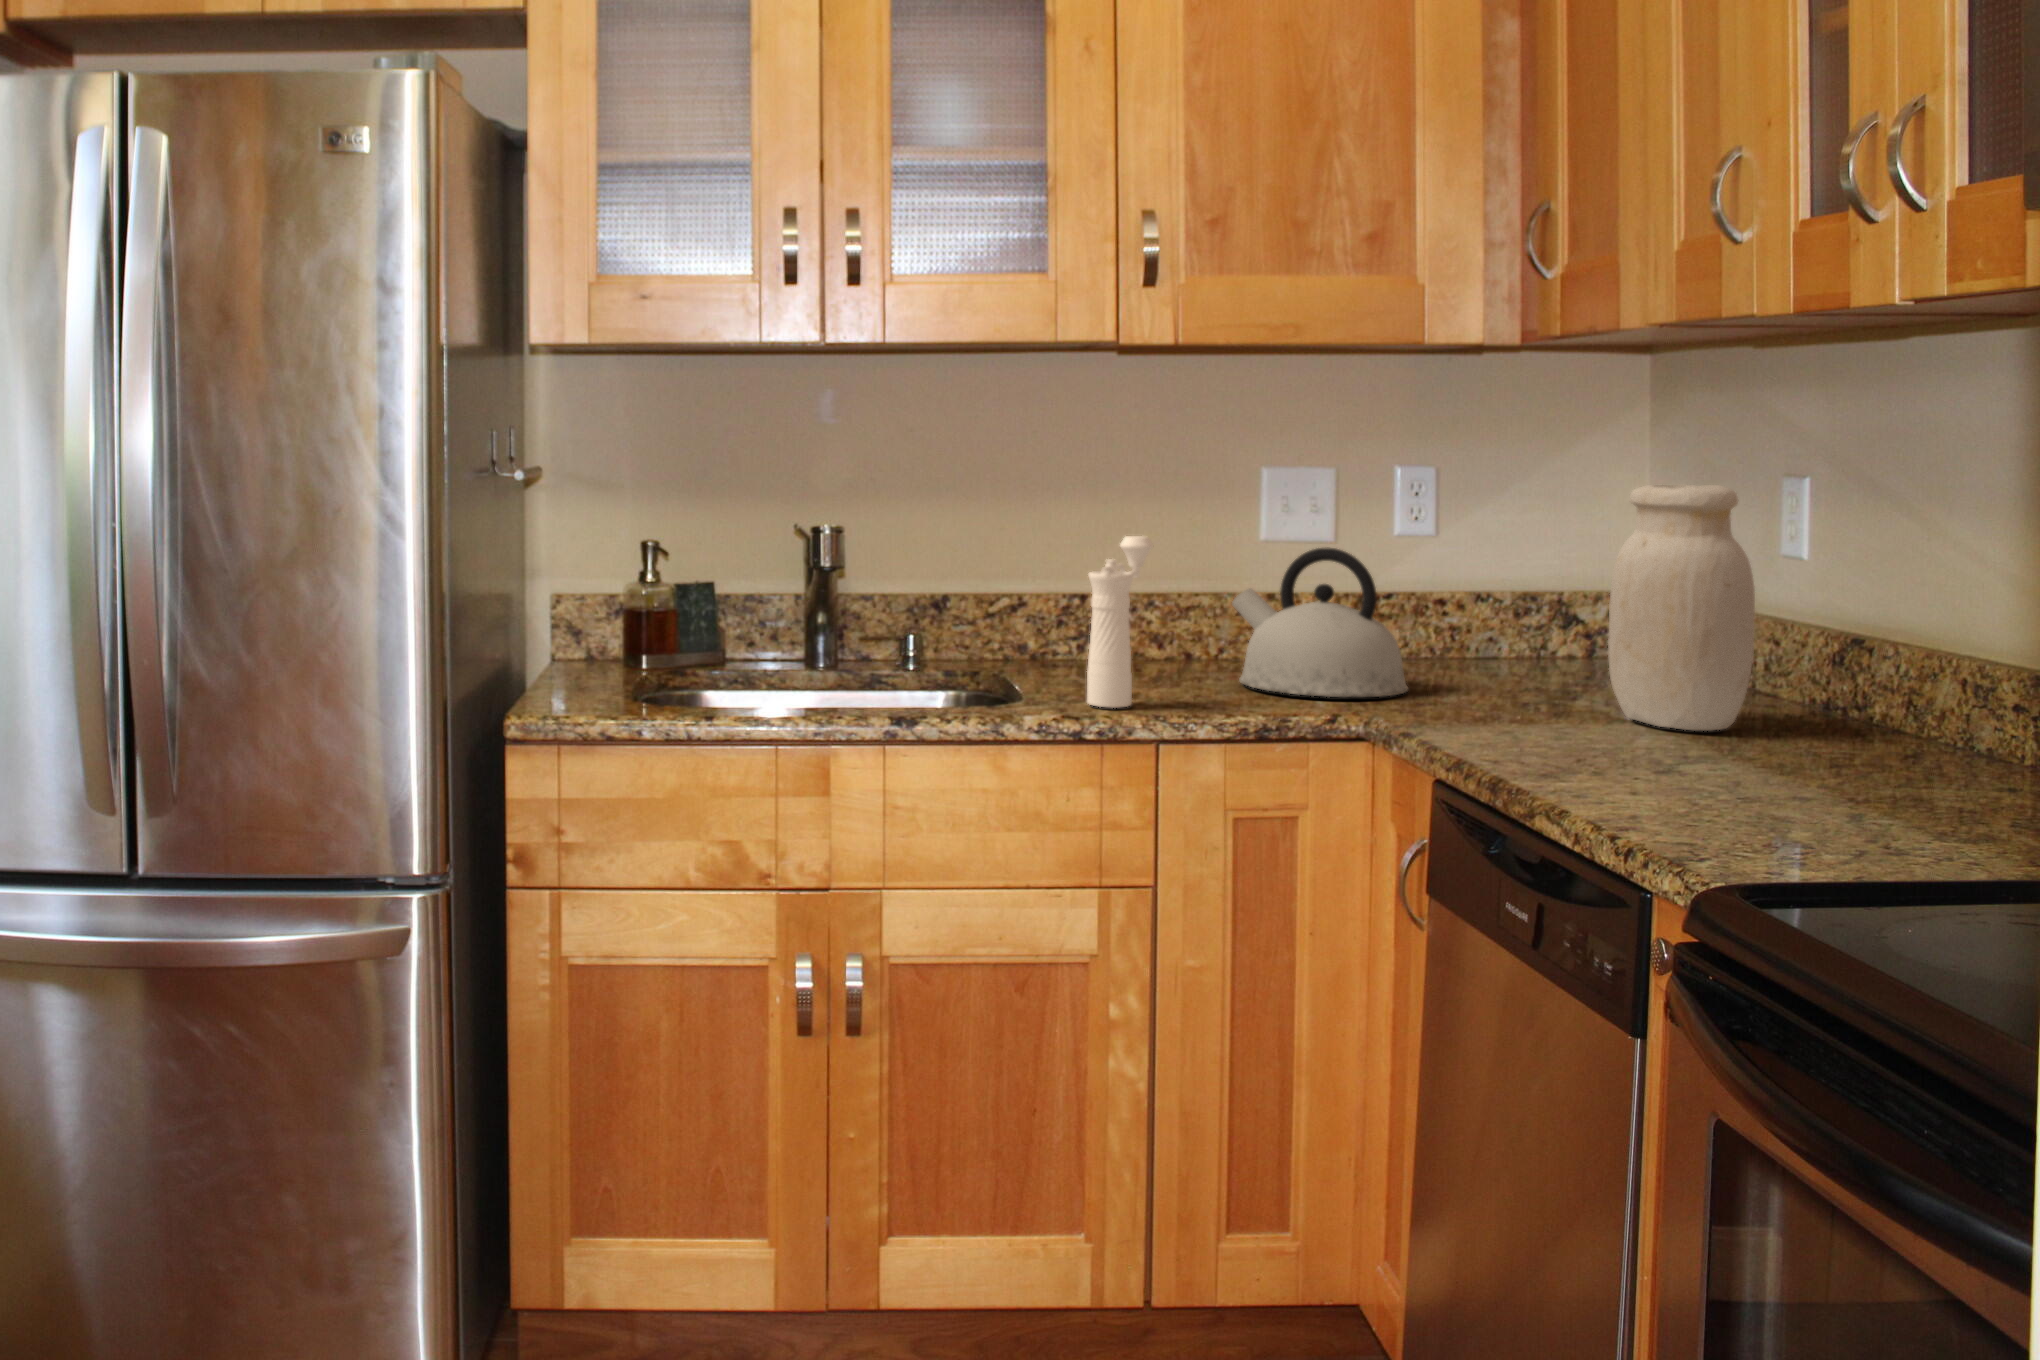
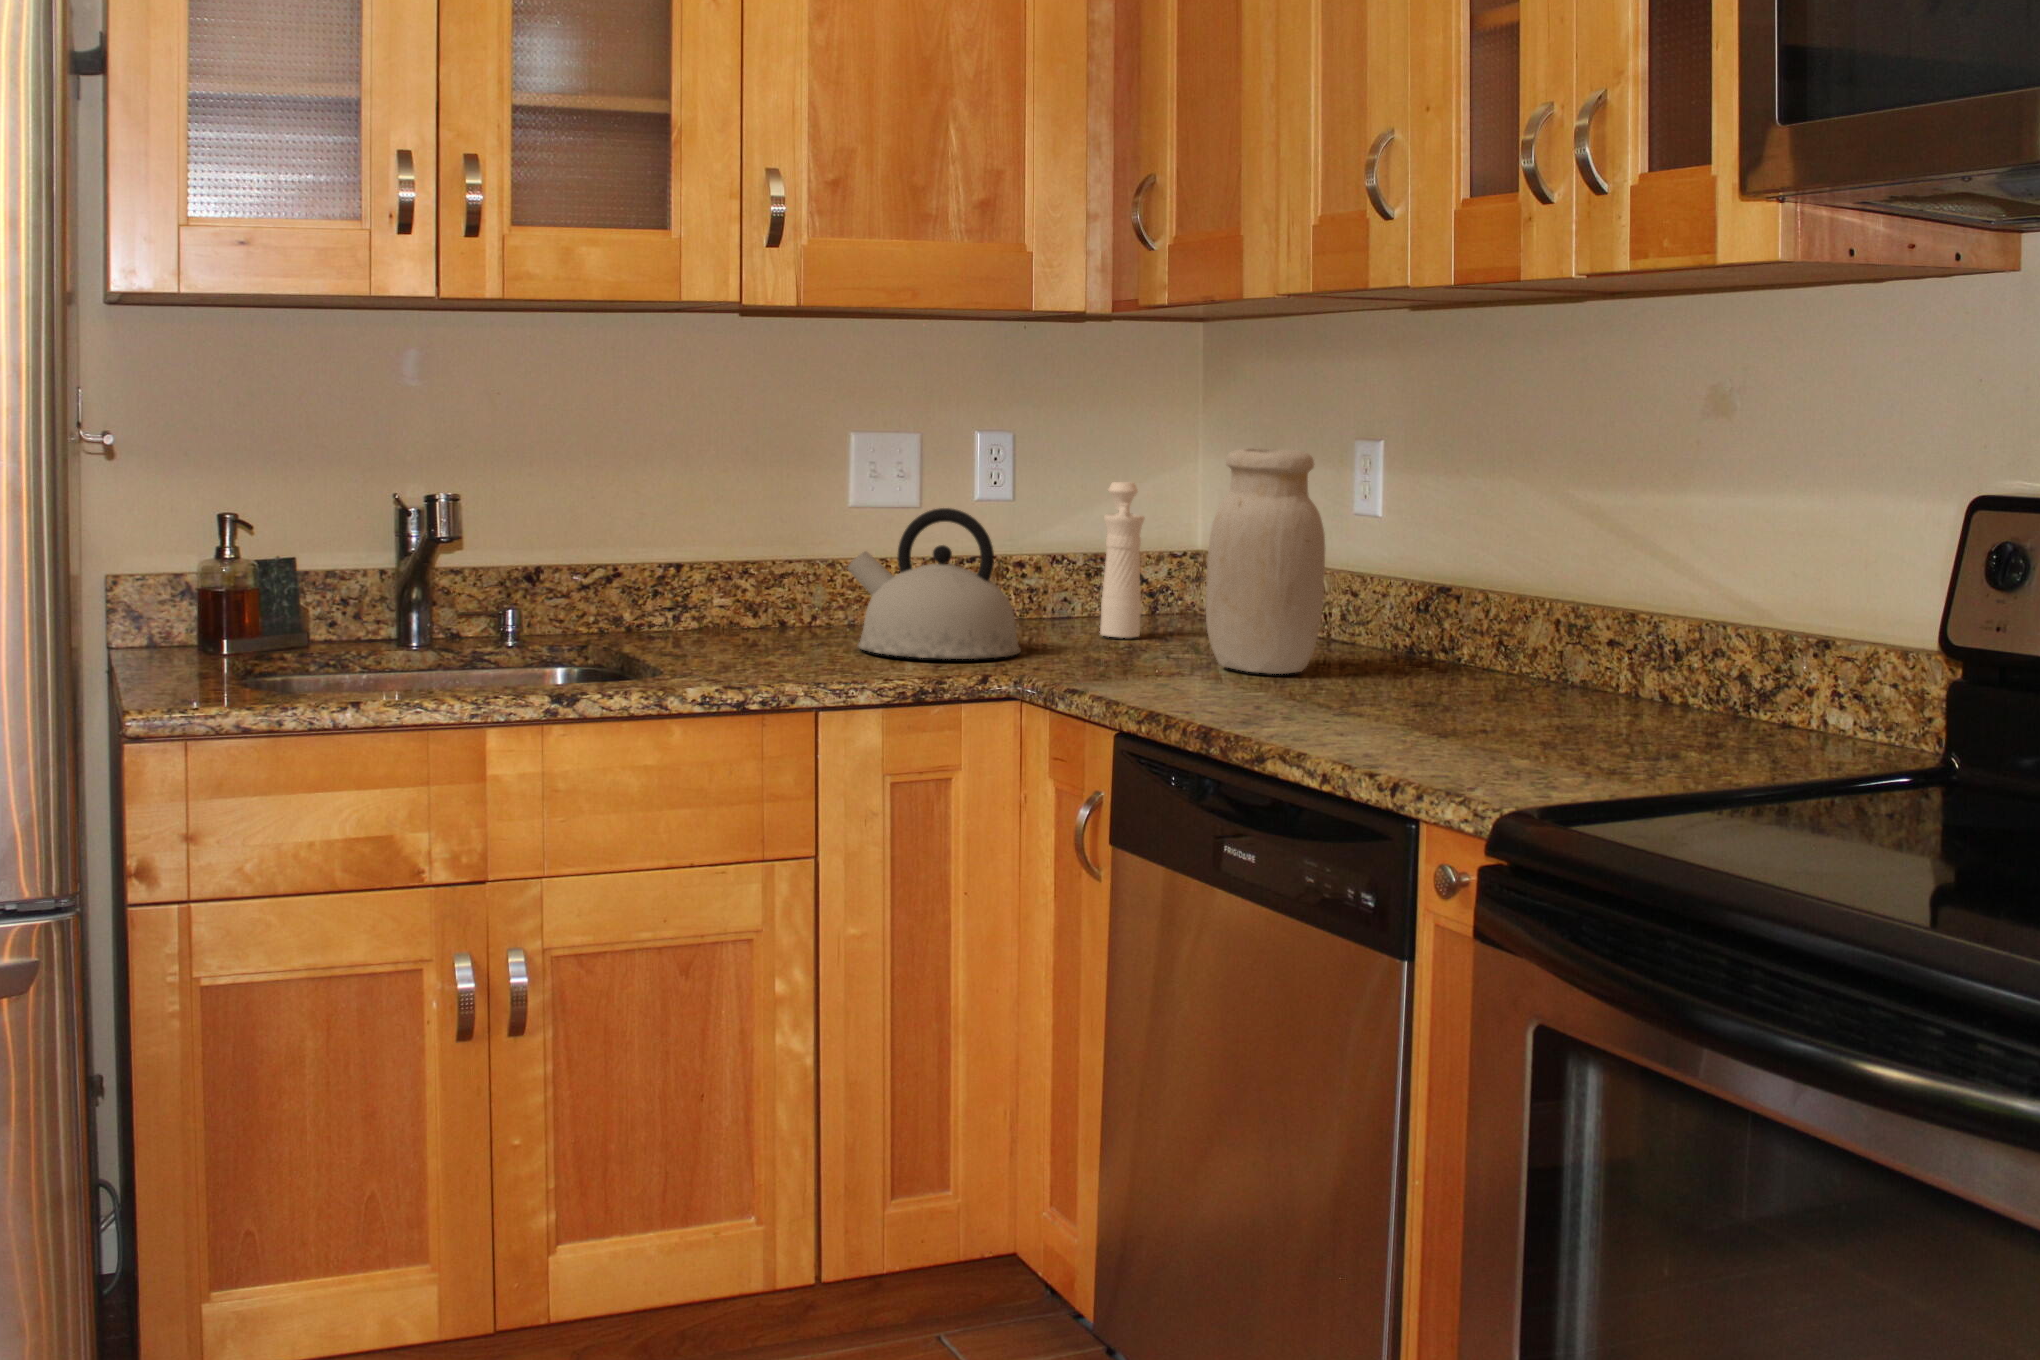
pepper mill: present [1087,536,1153,708] -> present [1100,482,1145,638]

